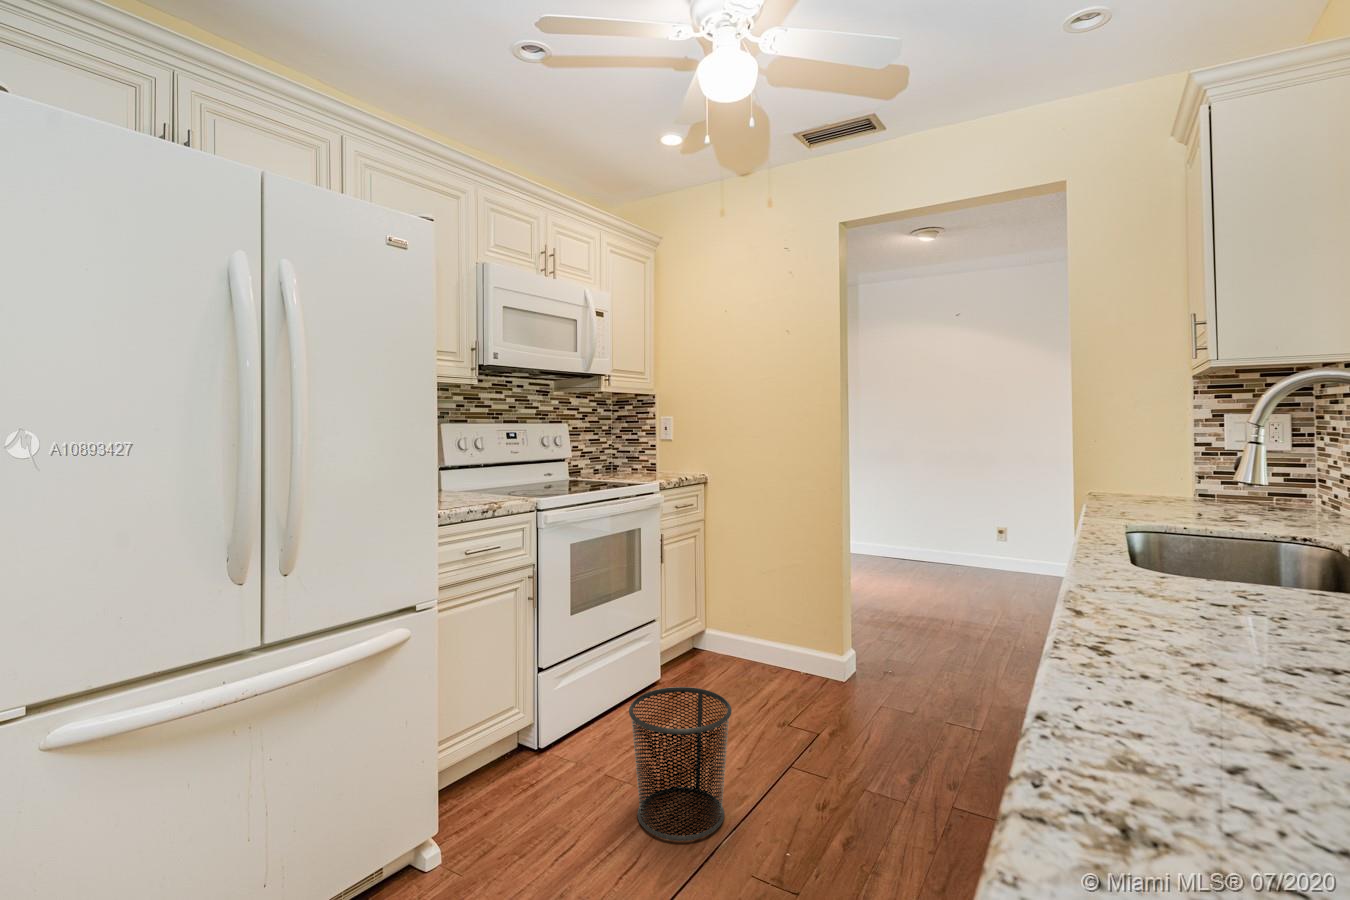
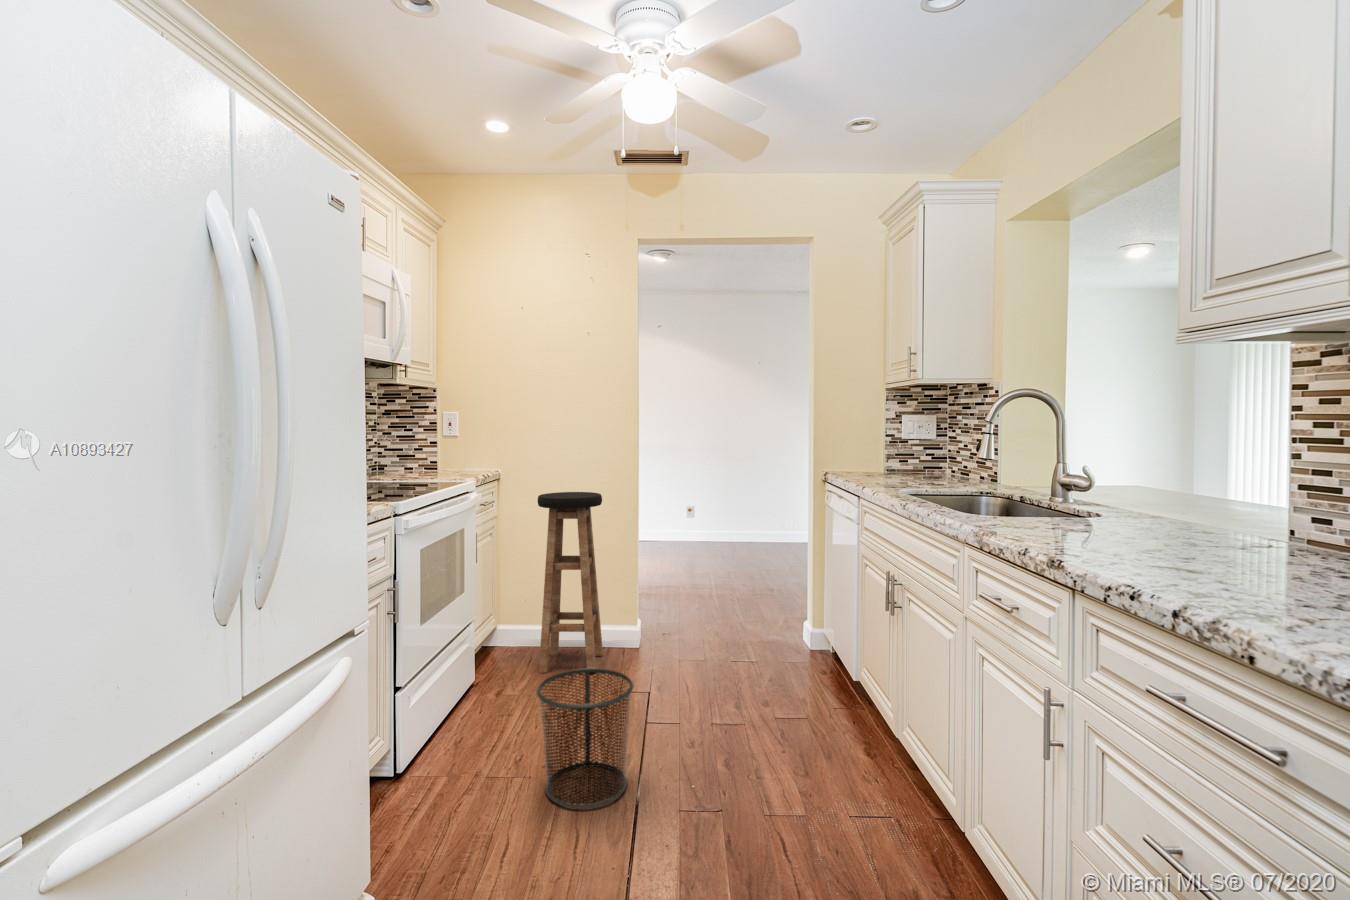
bar stool: none [722,499,799,695] -> present [538,492,603,673]

